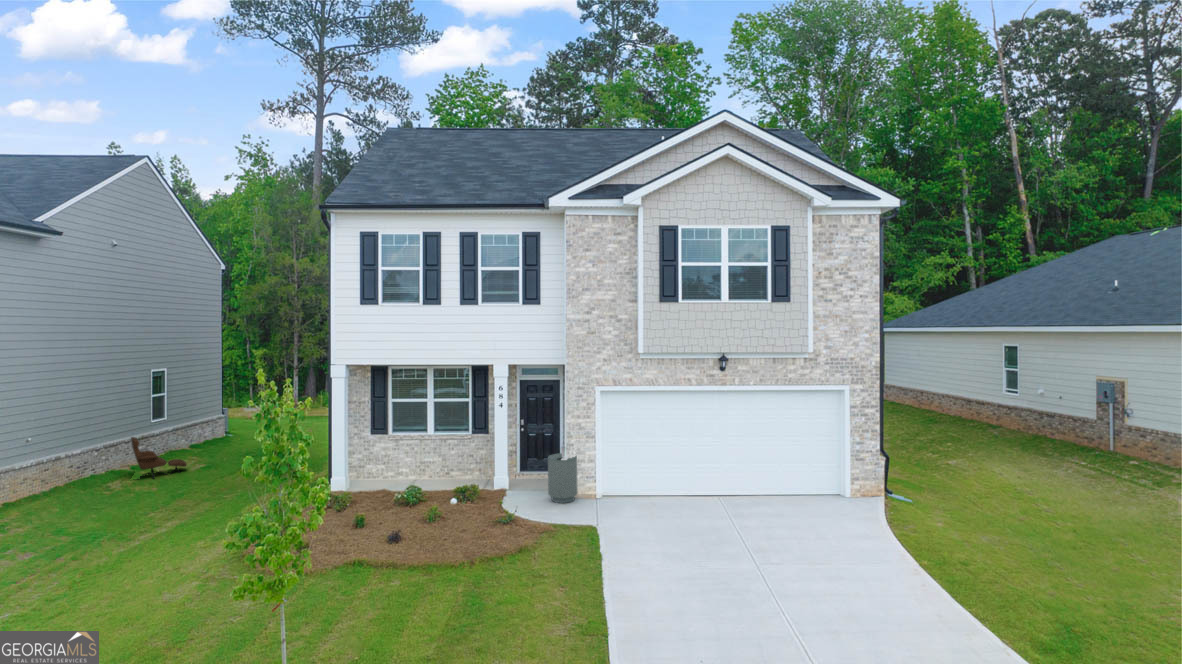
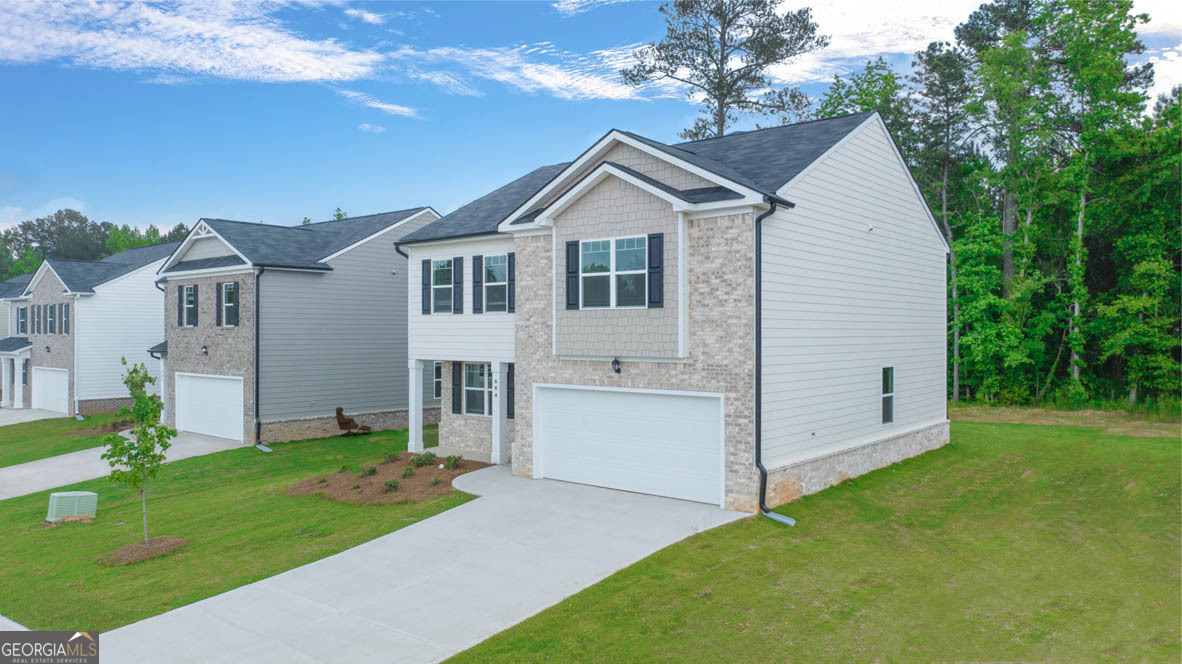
trash can: present [548,453,578,503] -> none [491,438,516,479]

